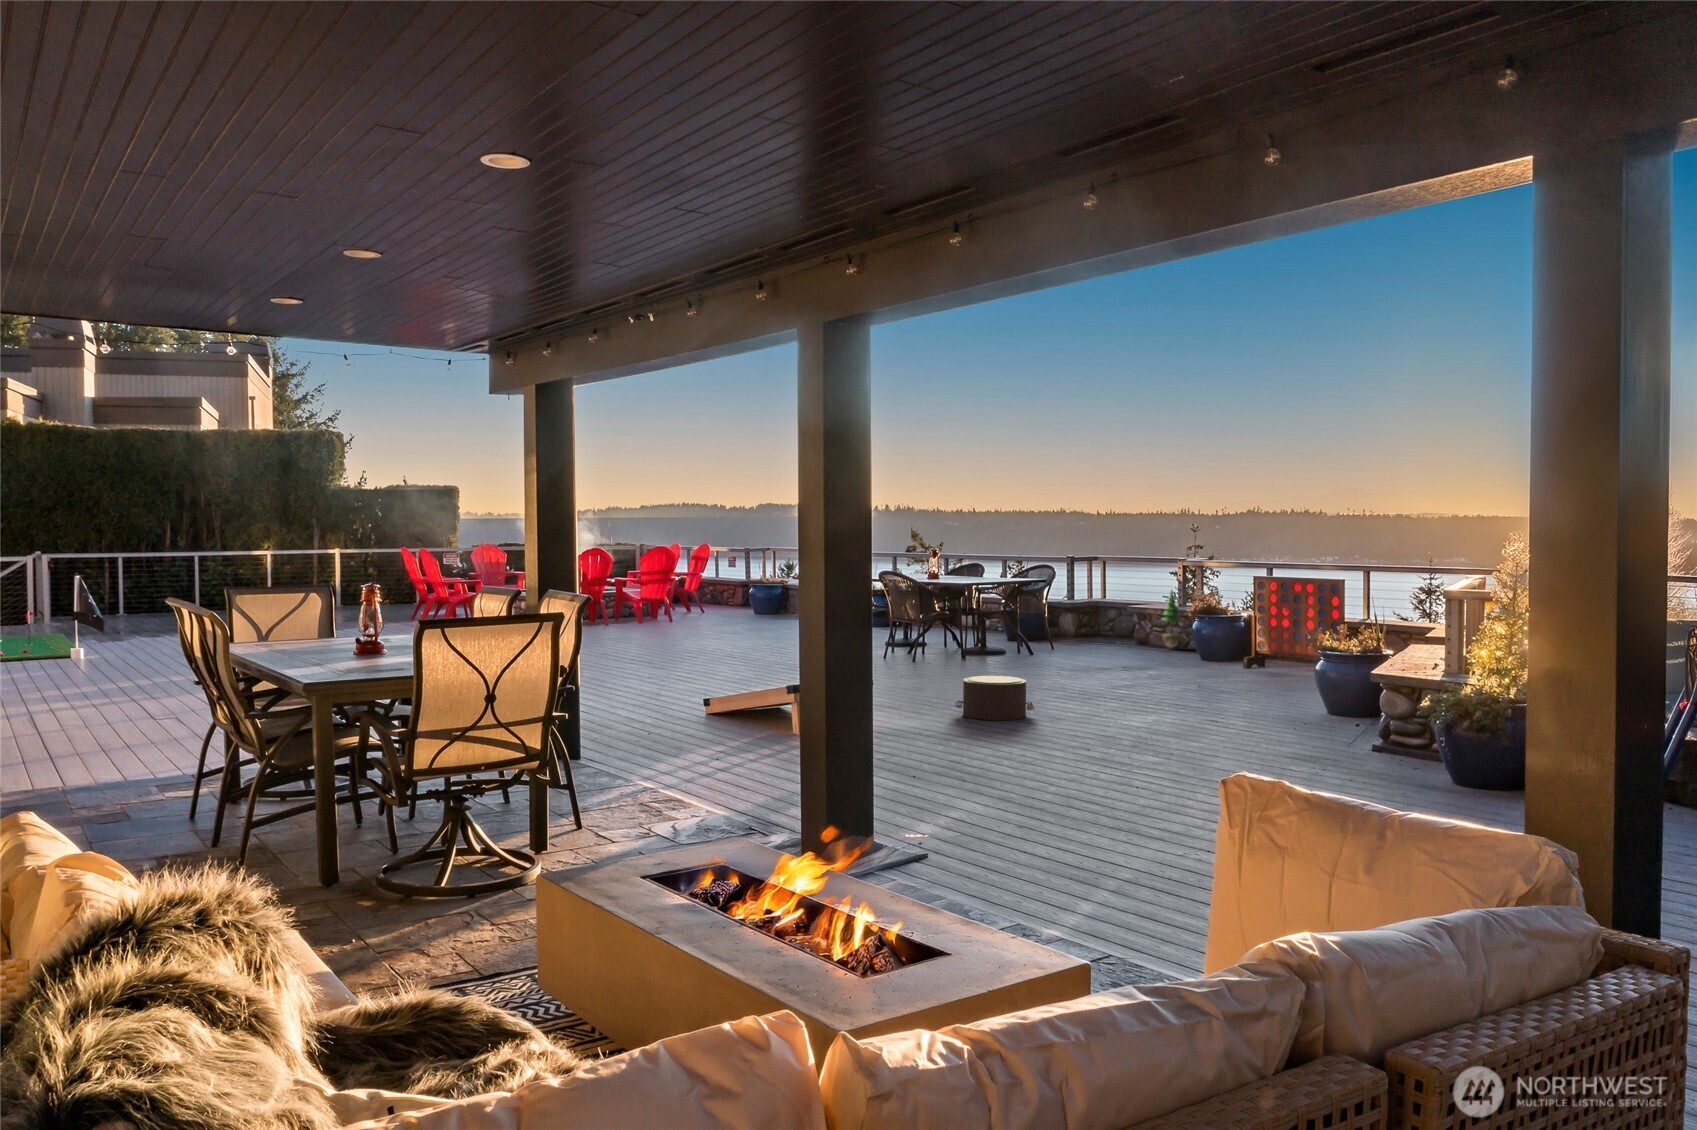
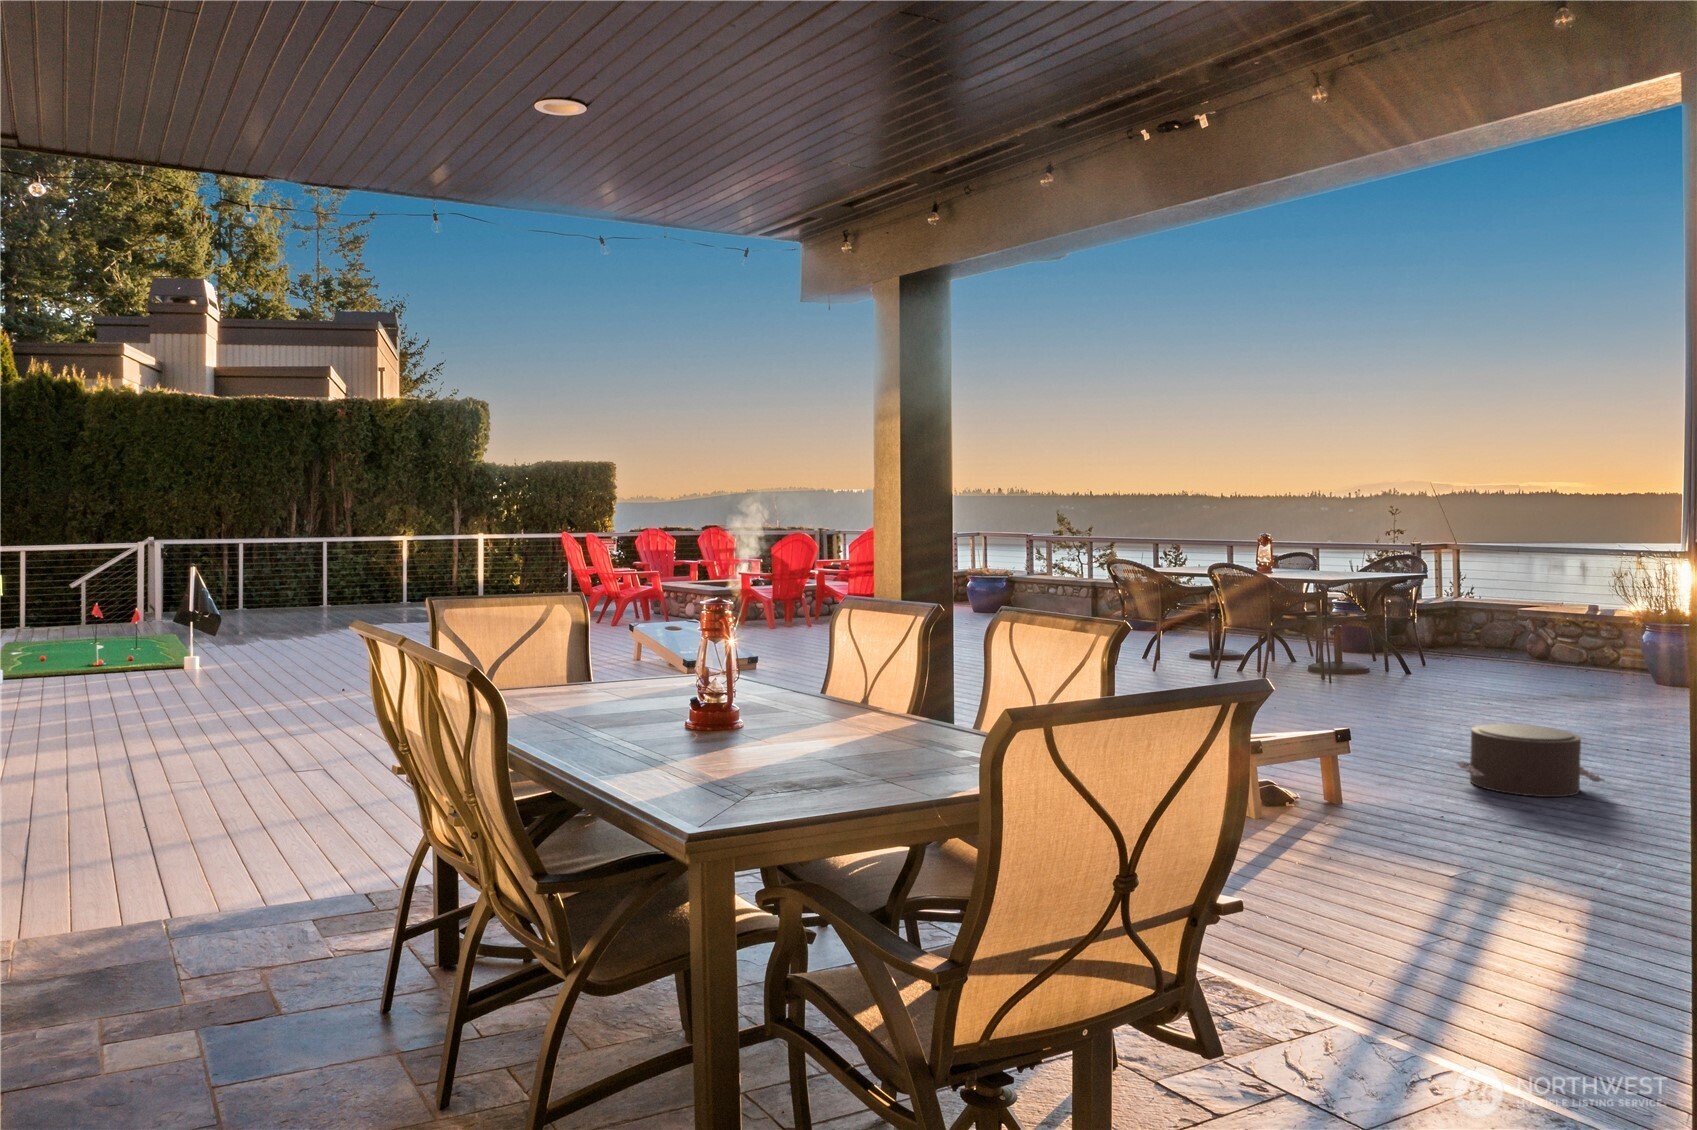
potted tree: present [1162,590,1181,649] -> none [1575,588,1609,670]

